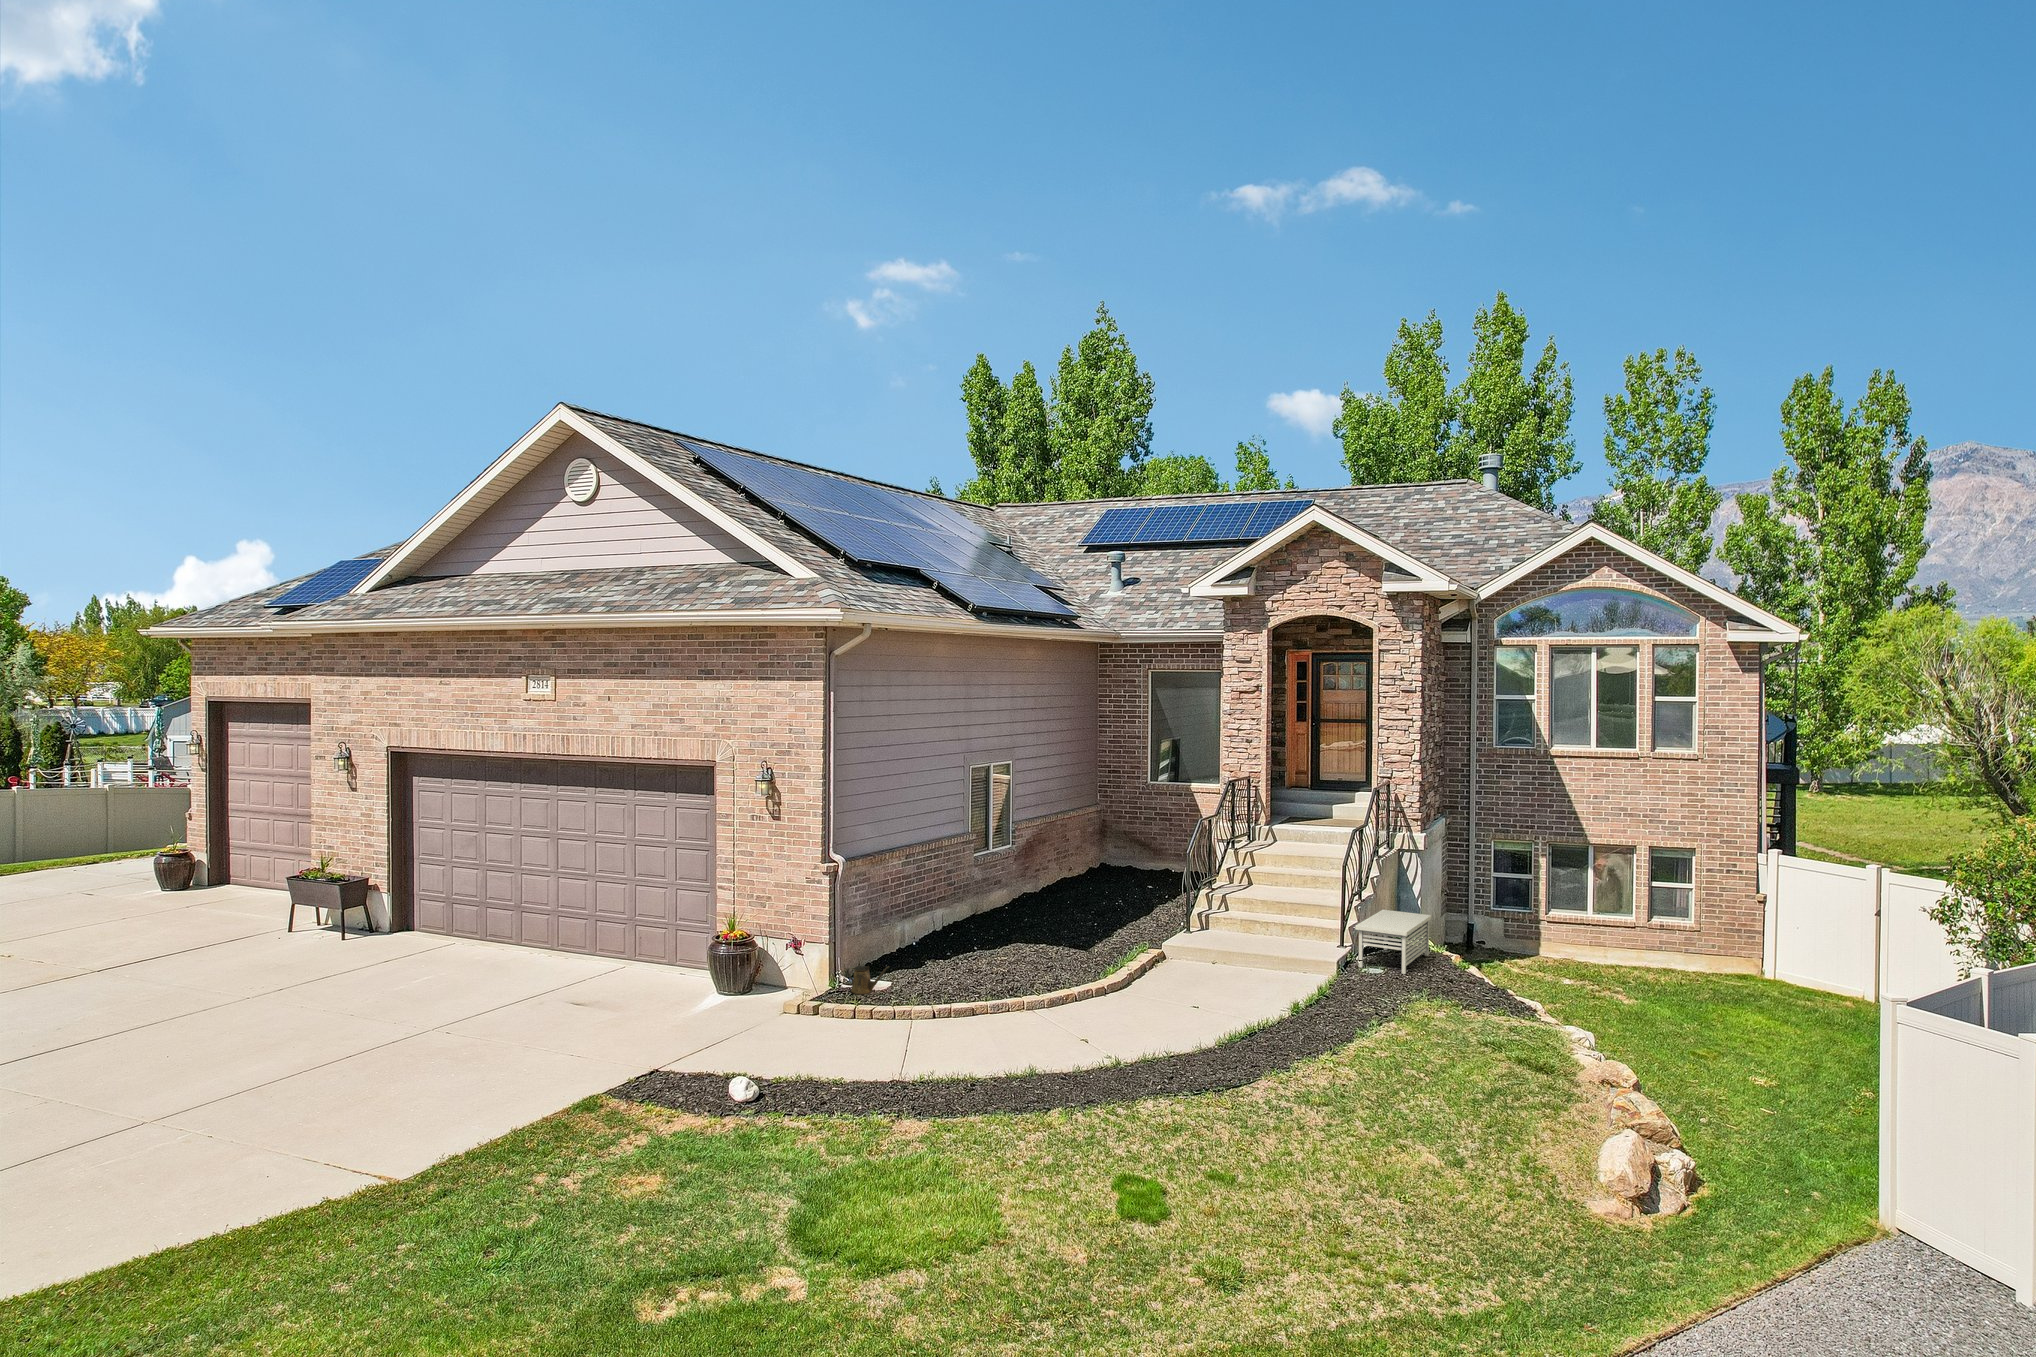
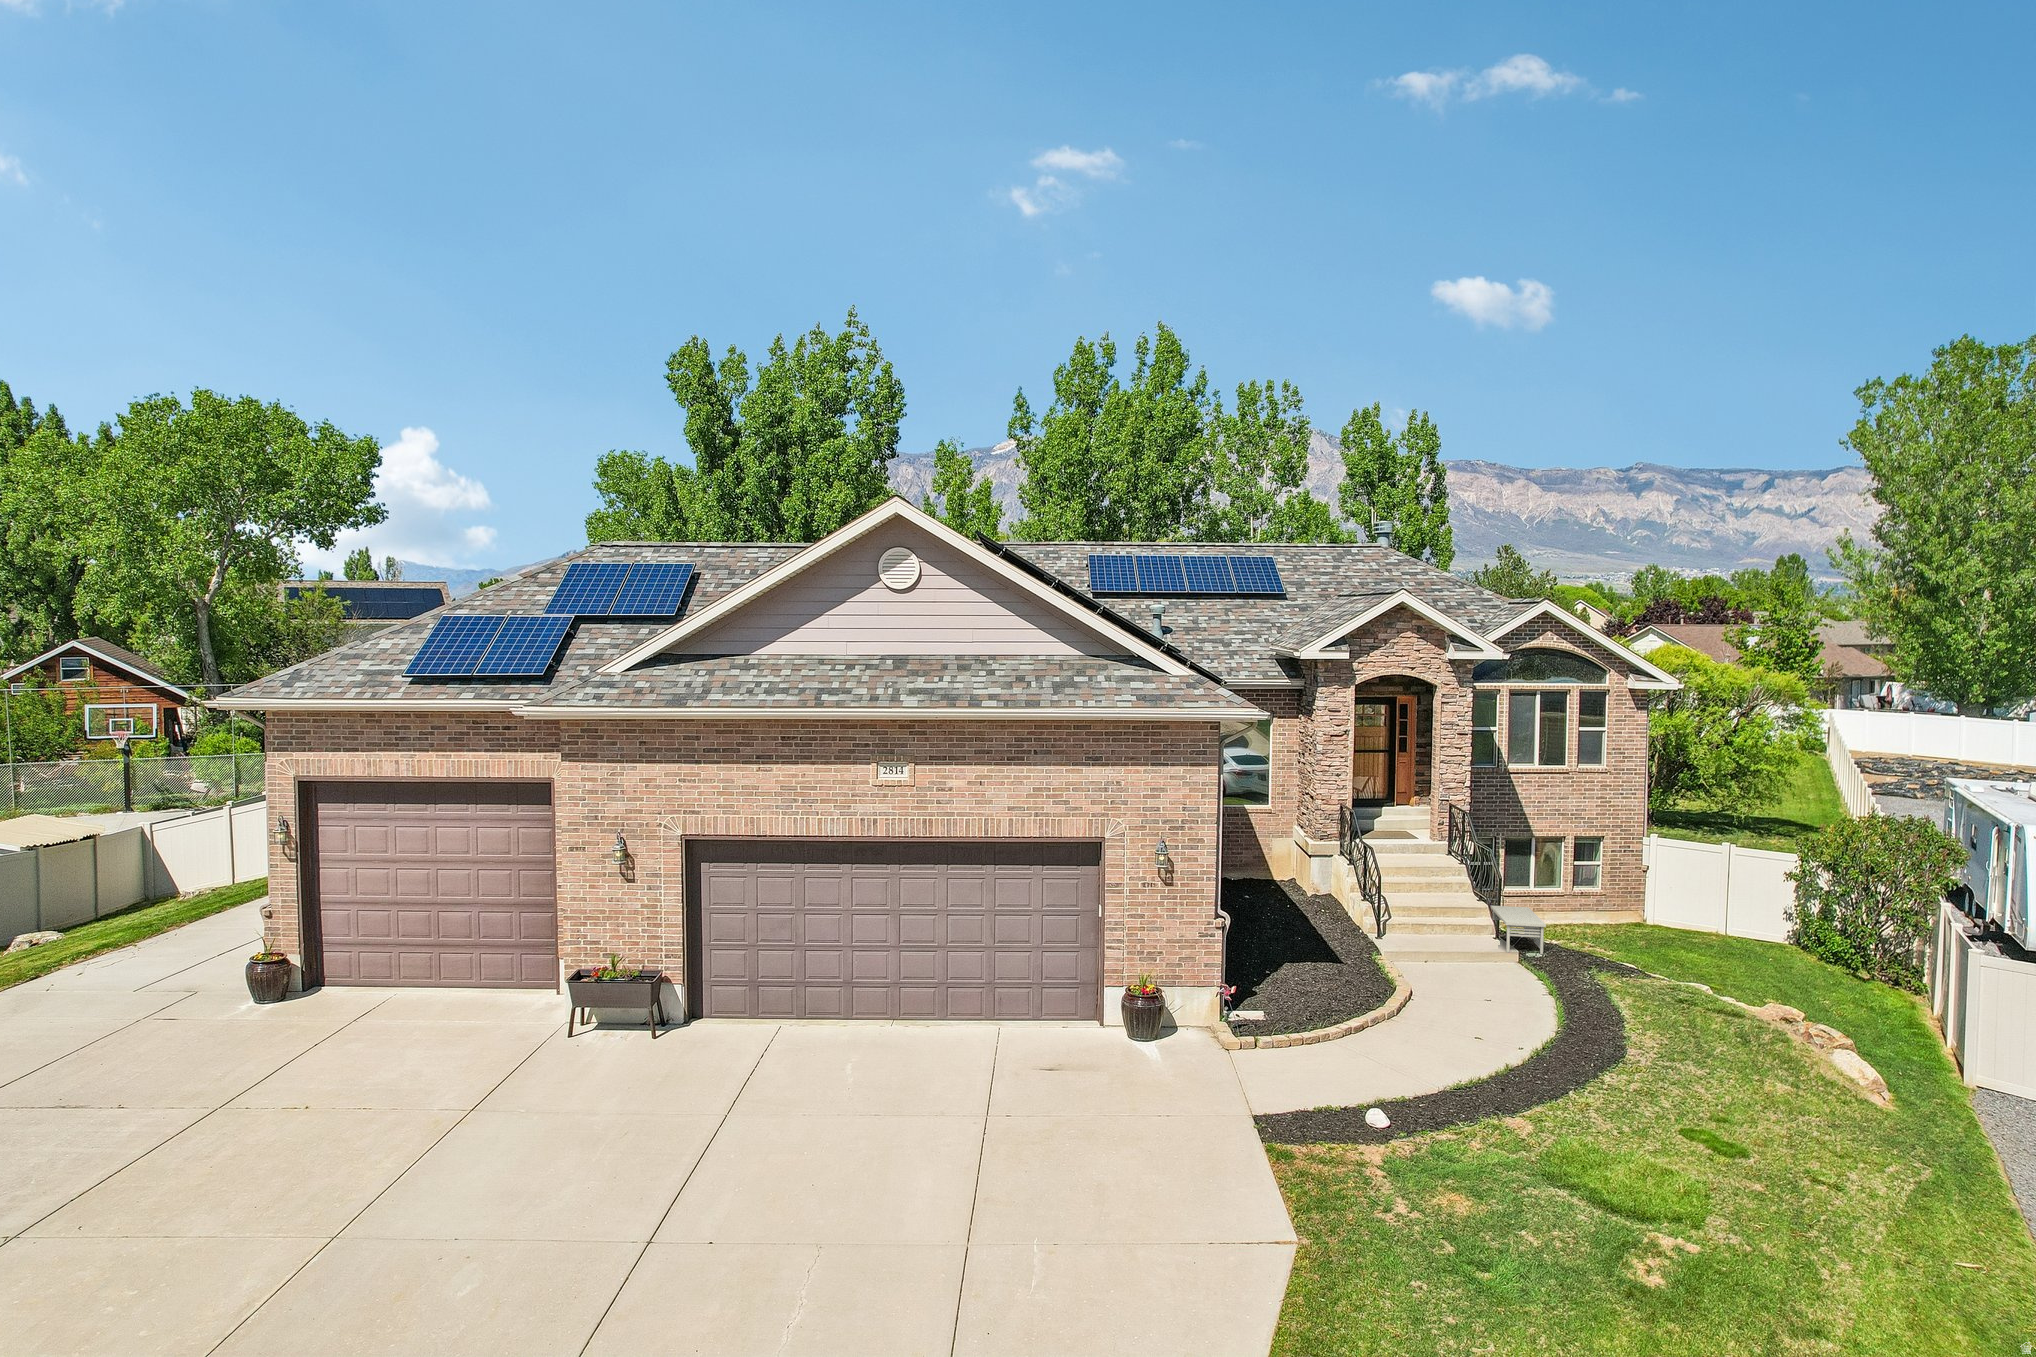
watering can: present [846,966,890,994] -> none [1223,996,1262,1022]

